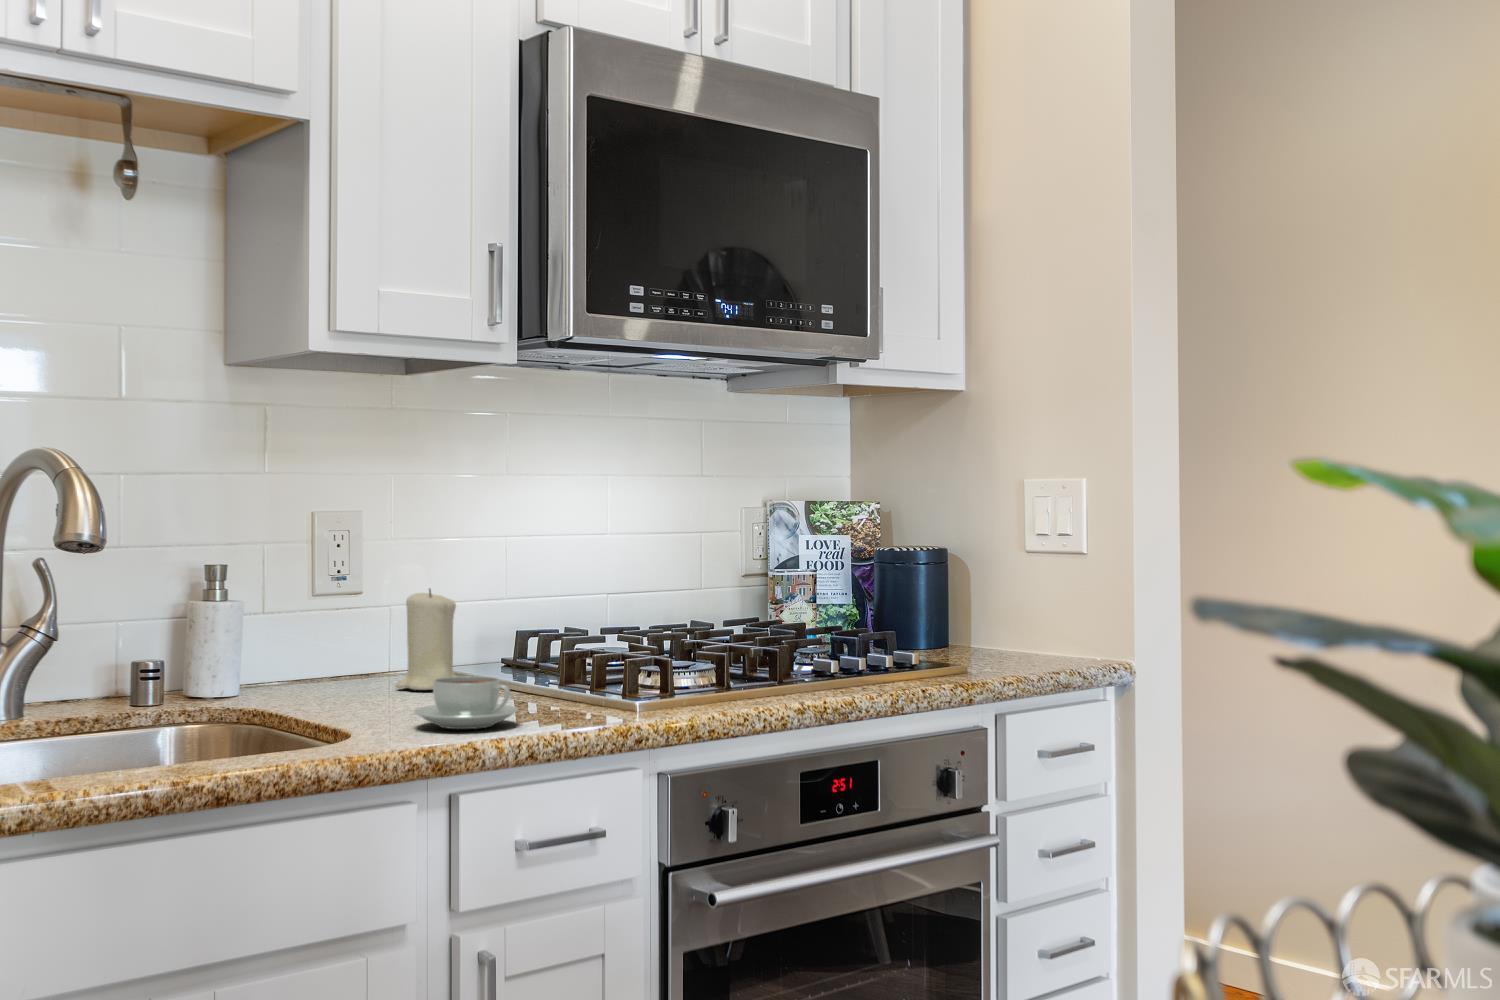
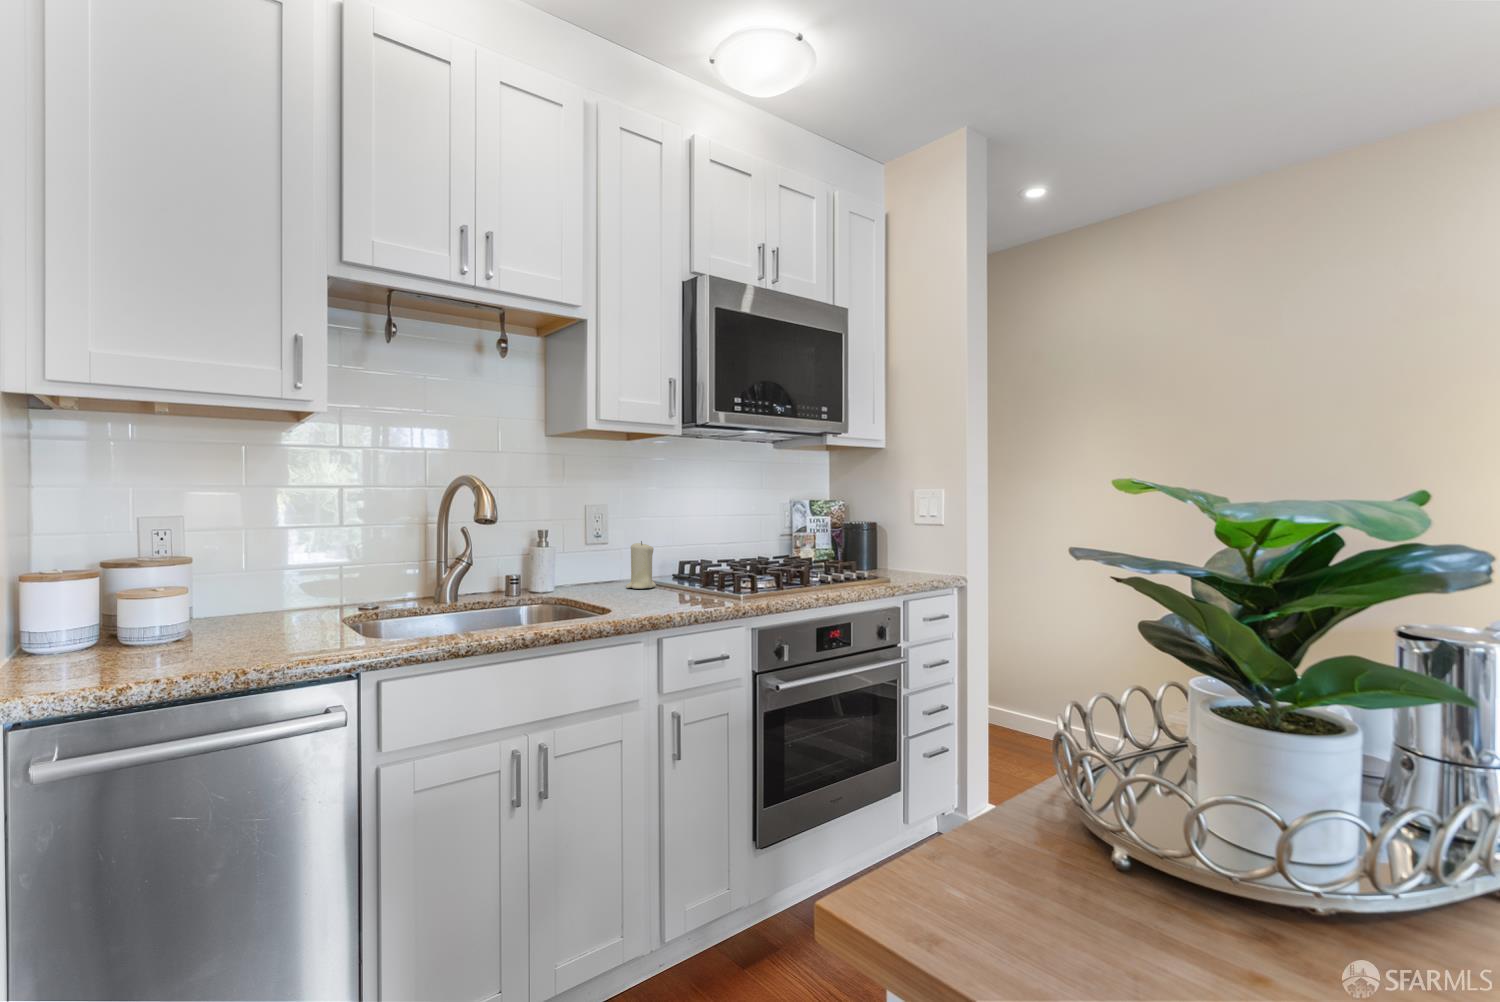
coffee cup: present [414,676,518,729] -> none [640,583,689,608]

